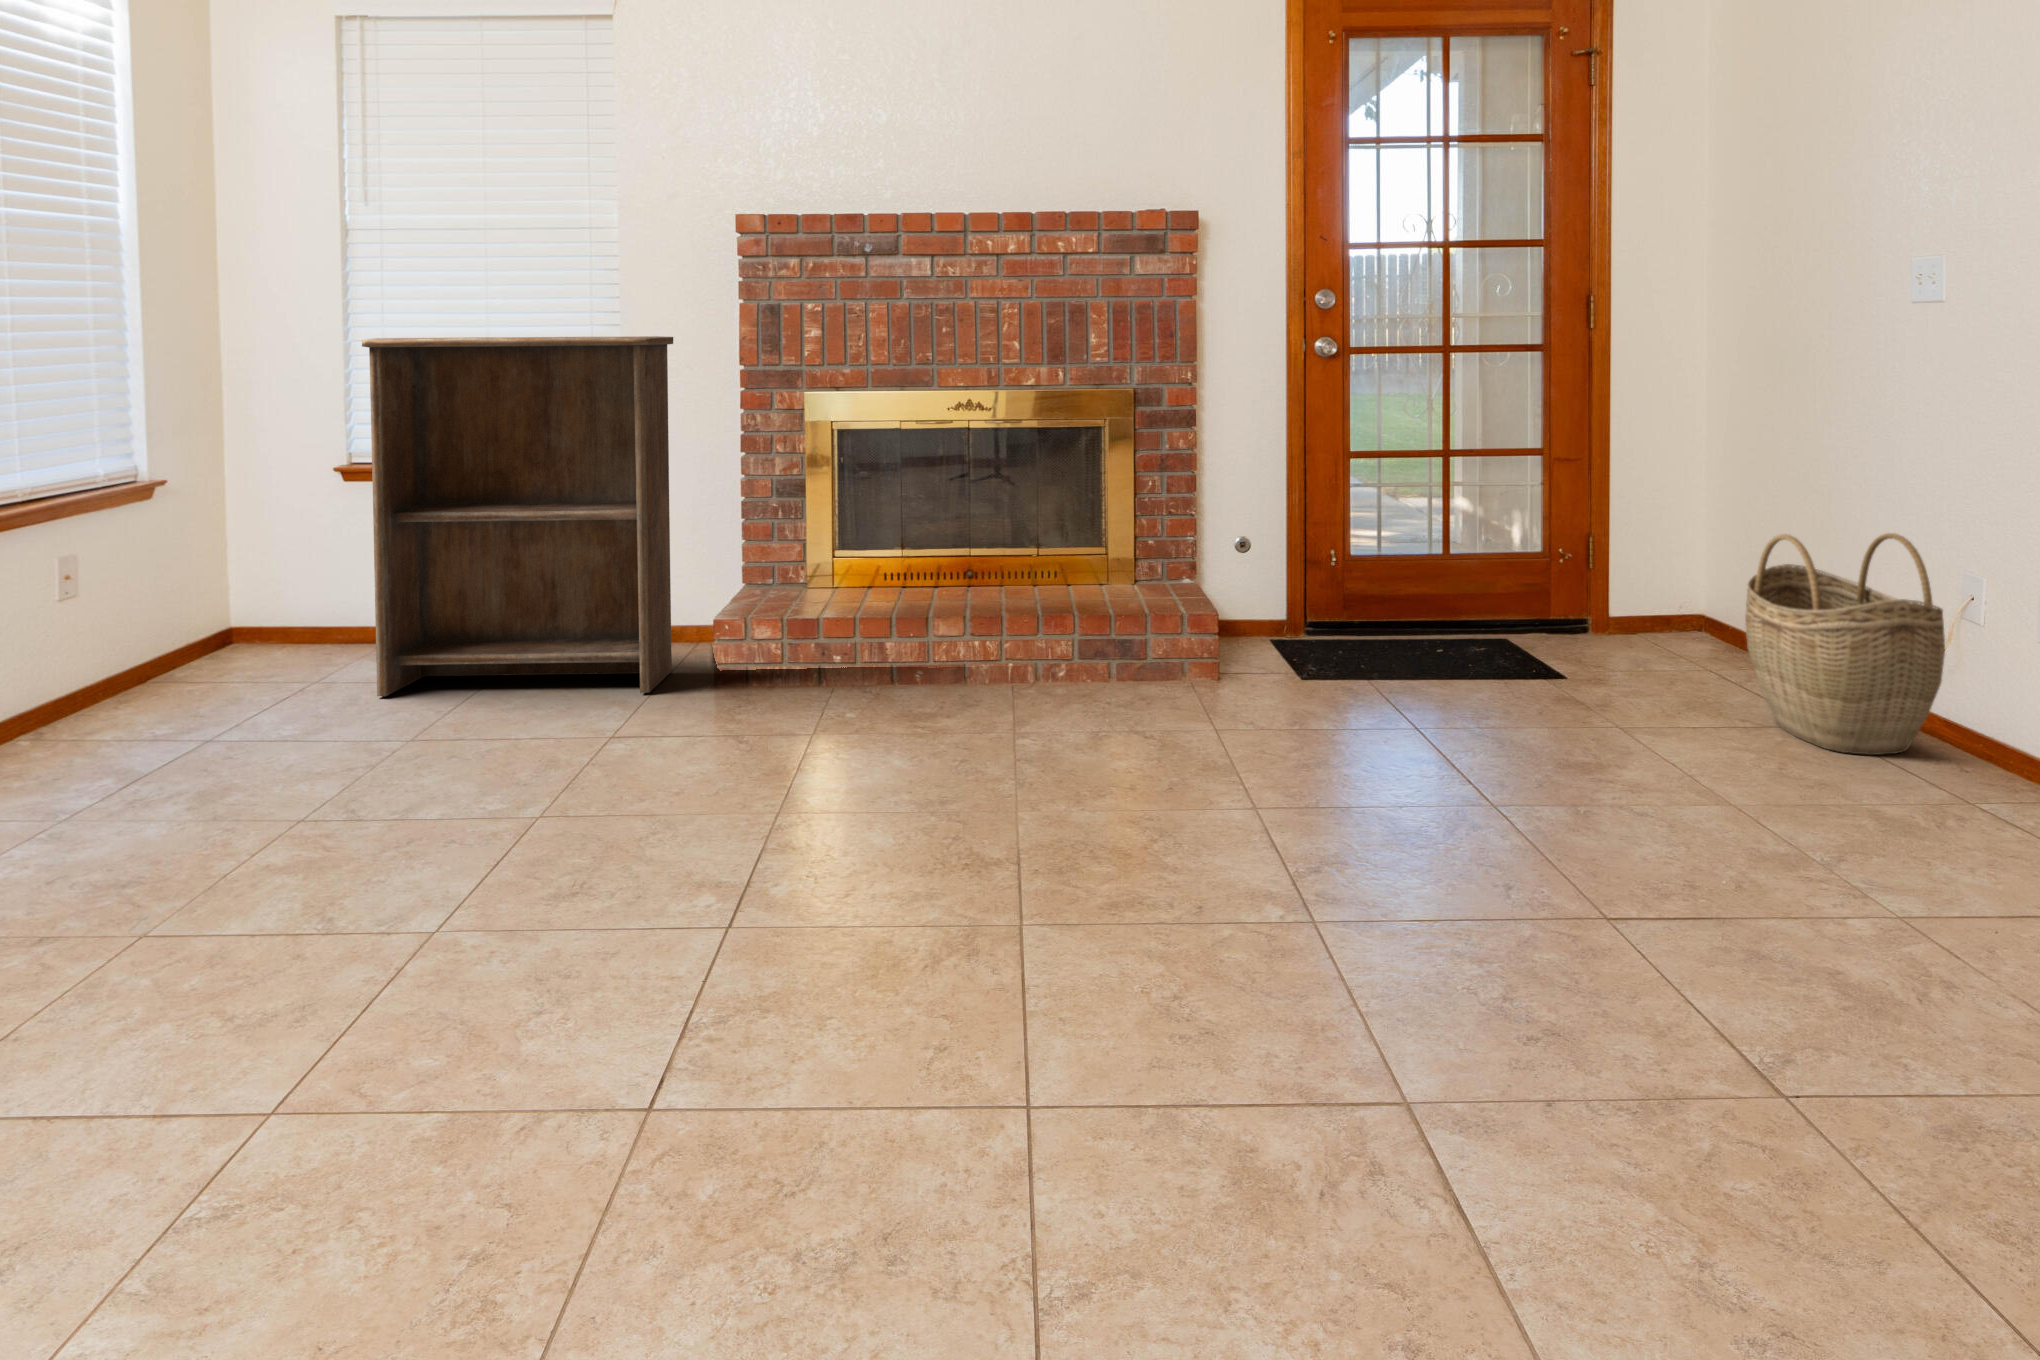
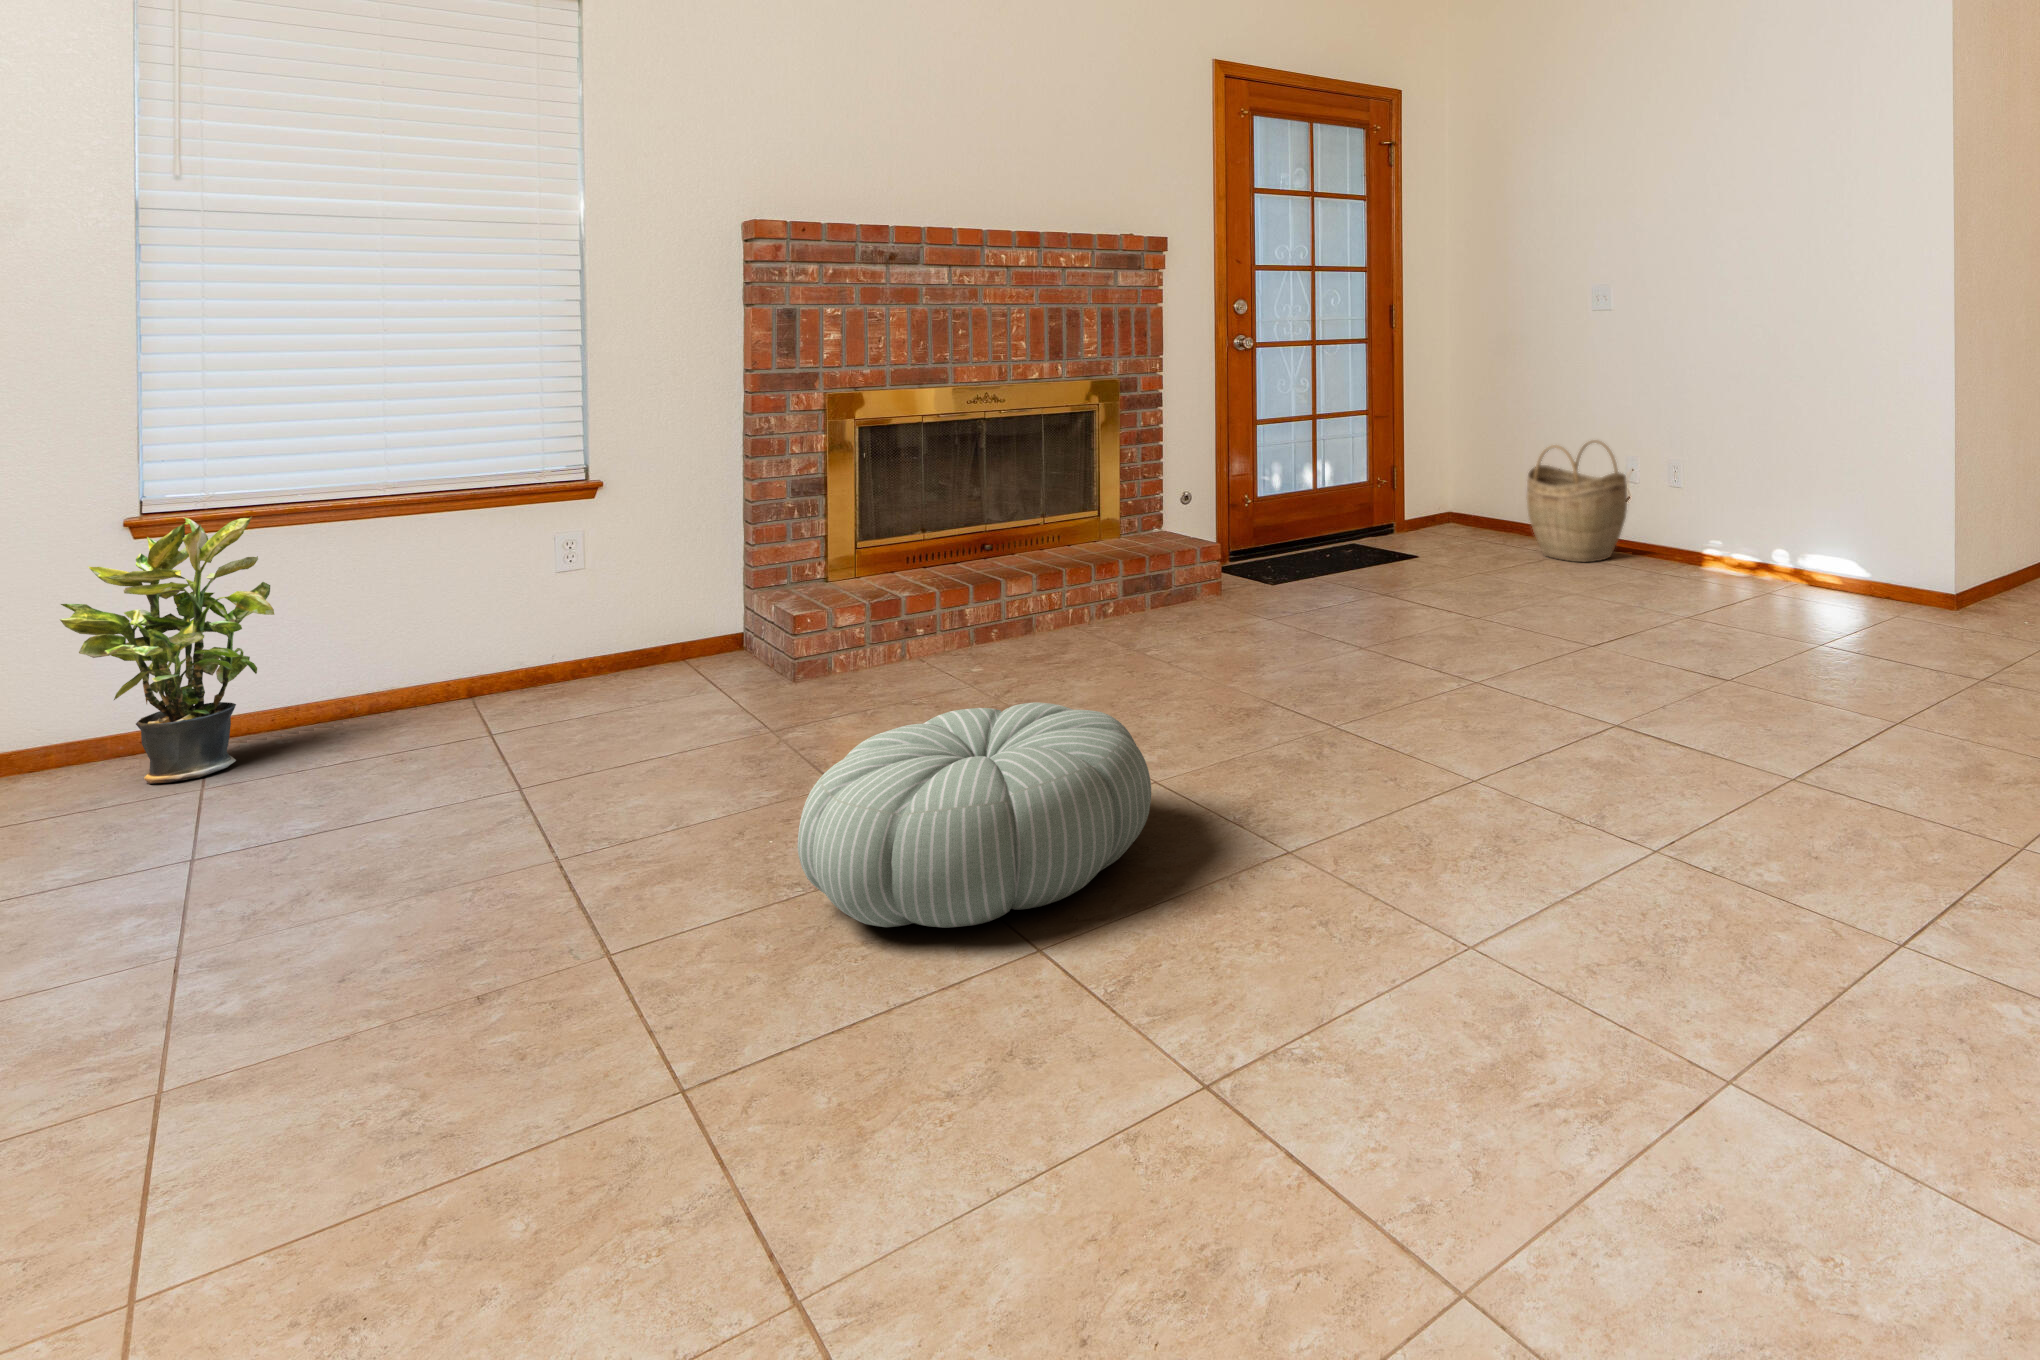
bookshelf: present [362,336,673,696] -> none [332,341,736,773]
potted plant: none [267,468,396,673] -> present [60,517,274,784]
pouf: none [139,779,583,1073] -> present [798,702,1151,928]

